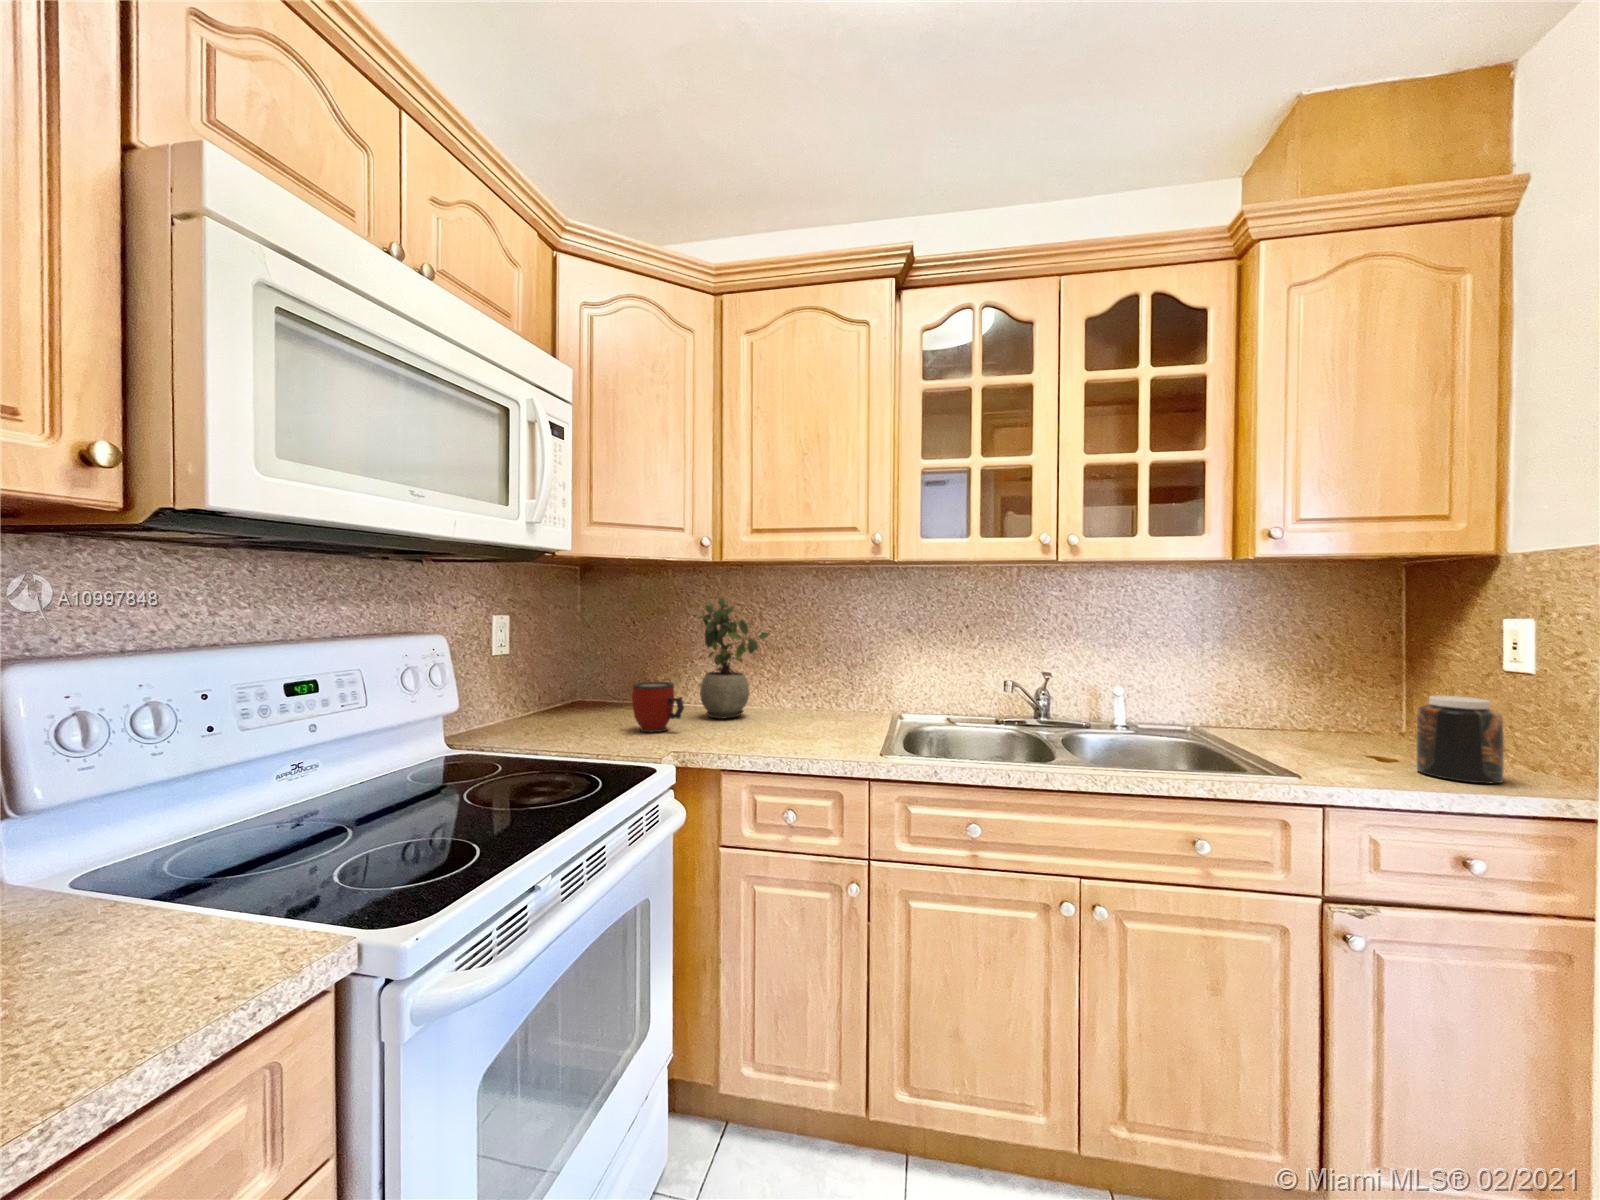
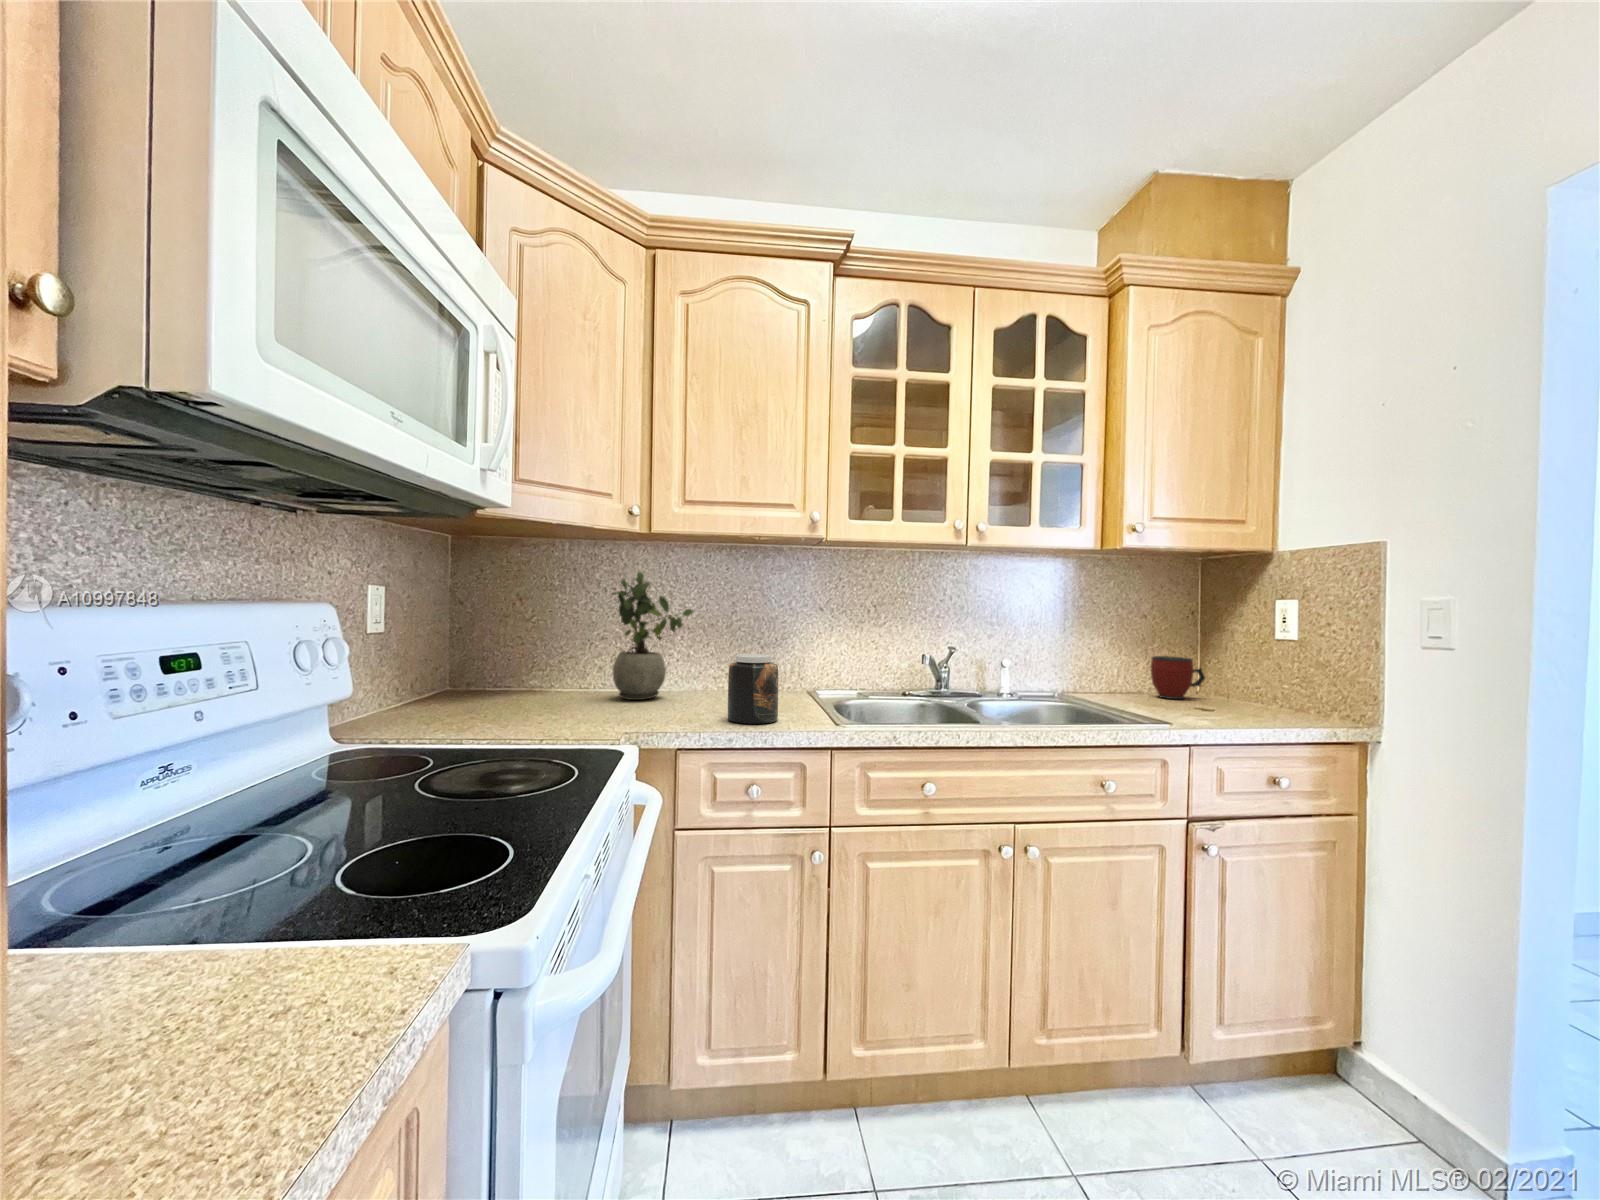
mug: present [632,682,684,732] -> present [1151,656,1205,699]
jar: present [1417,695,1504,783] -> present [728,654,778,724]

